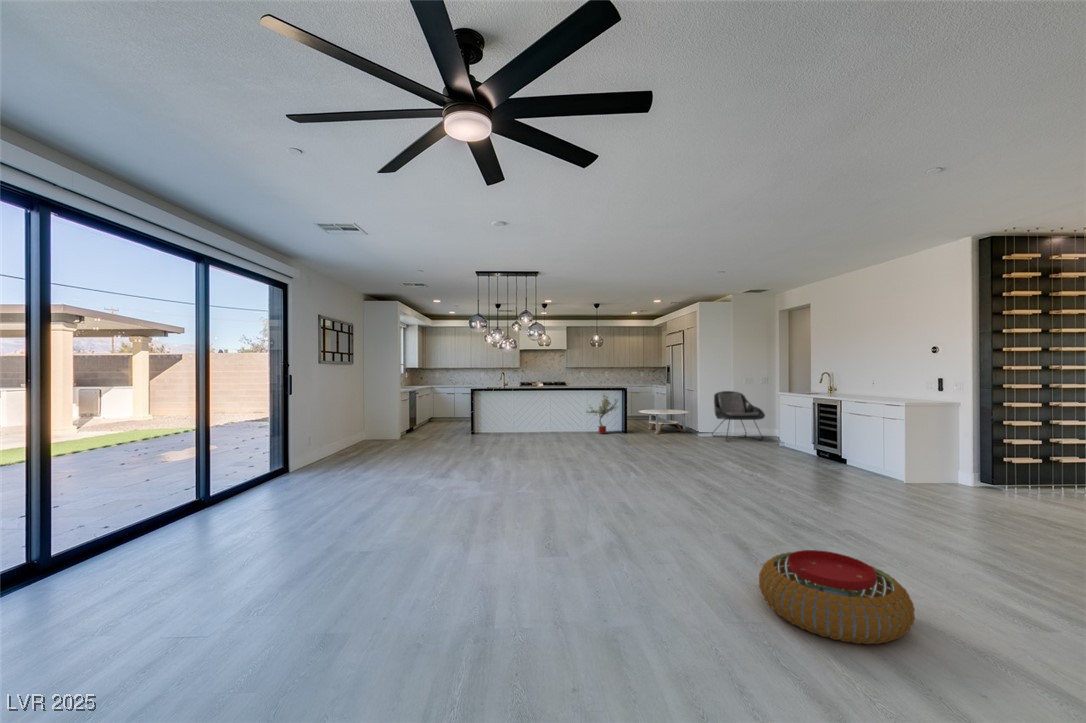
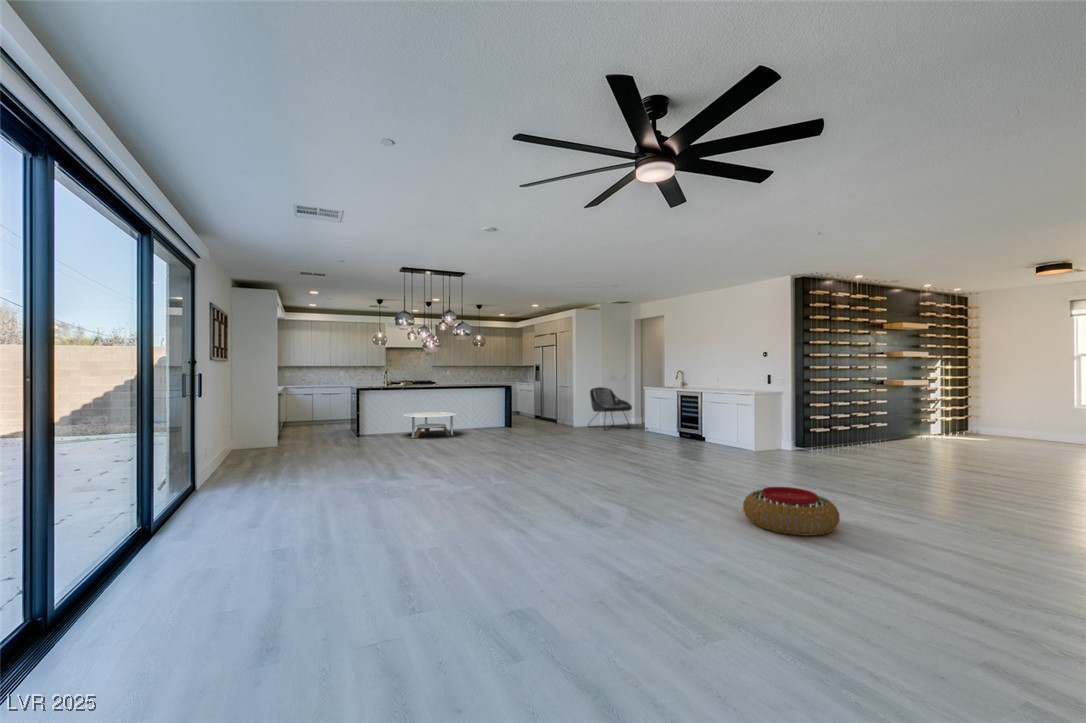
potted tree: present [587,395,618,434] -> none [476,391,508,430]
round table: present [639,409,689,434] -> present [403,412,457,438]

